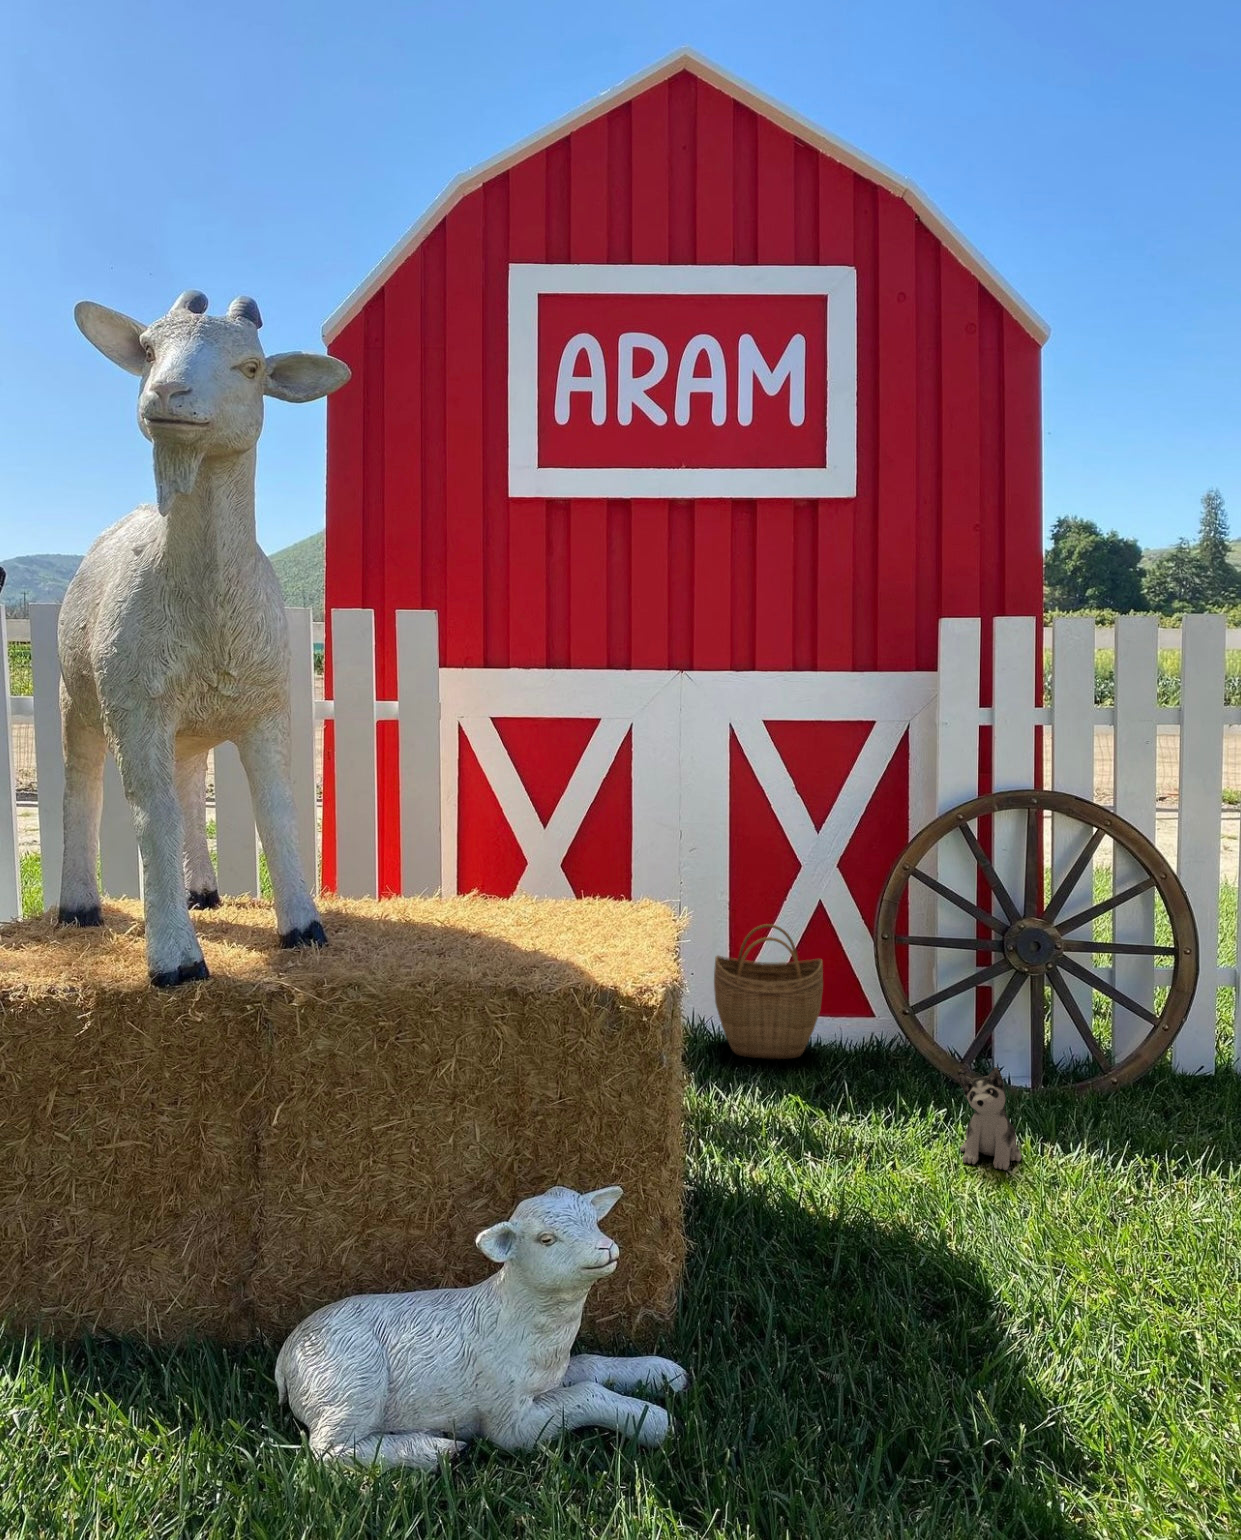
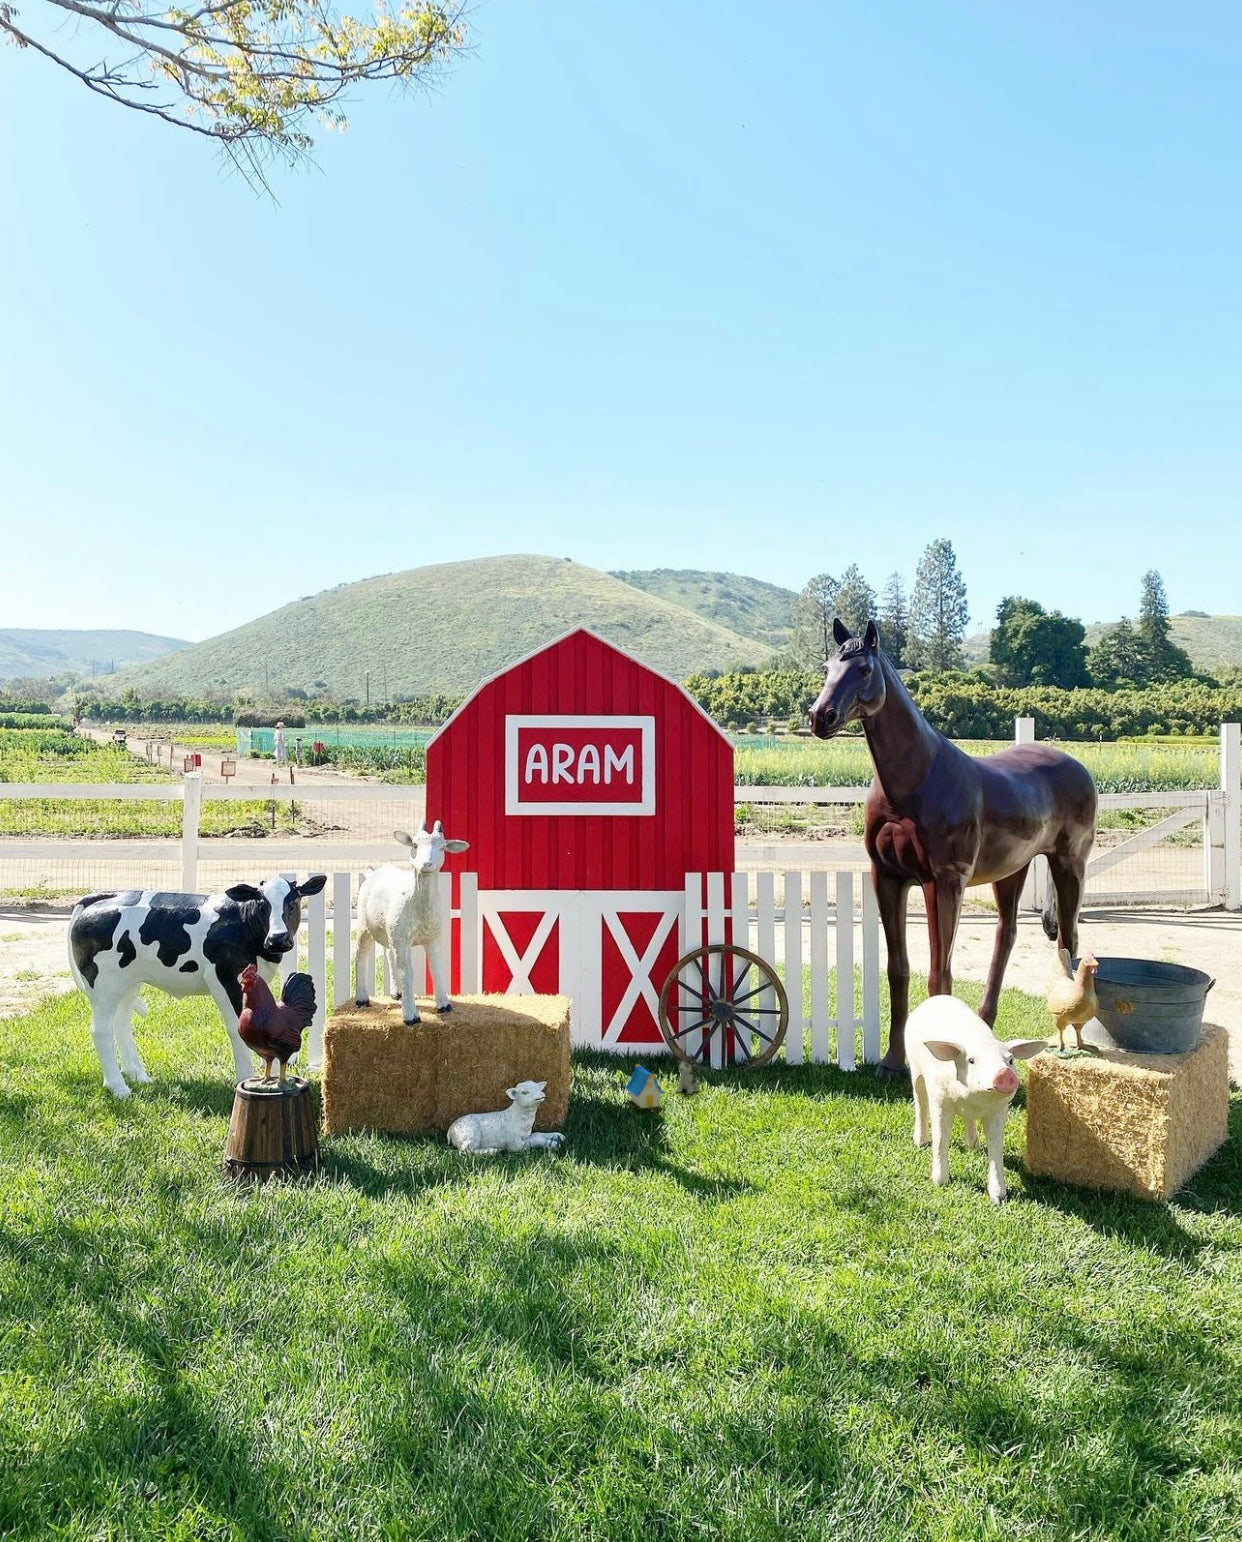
woven basket: present [714,924,823,1059] -> none [592,1002,638,1060]
toy house: none [831,1090,960,1226] -> present [625,1064,665,1108]

